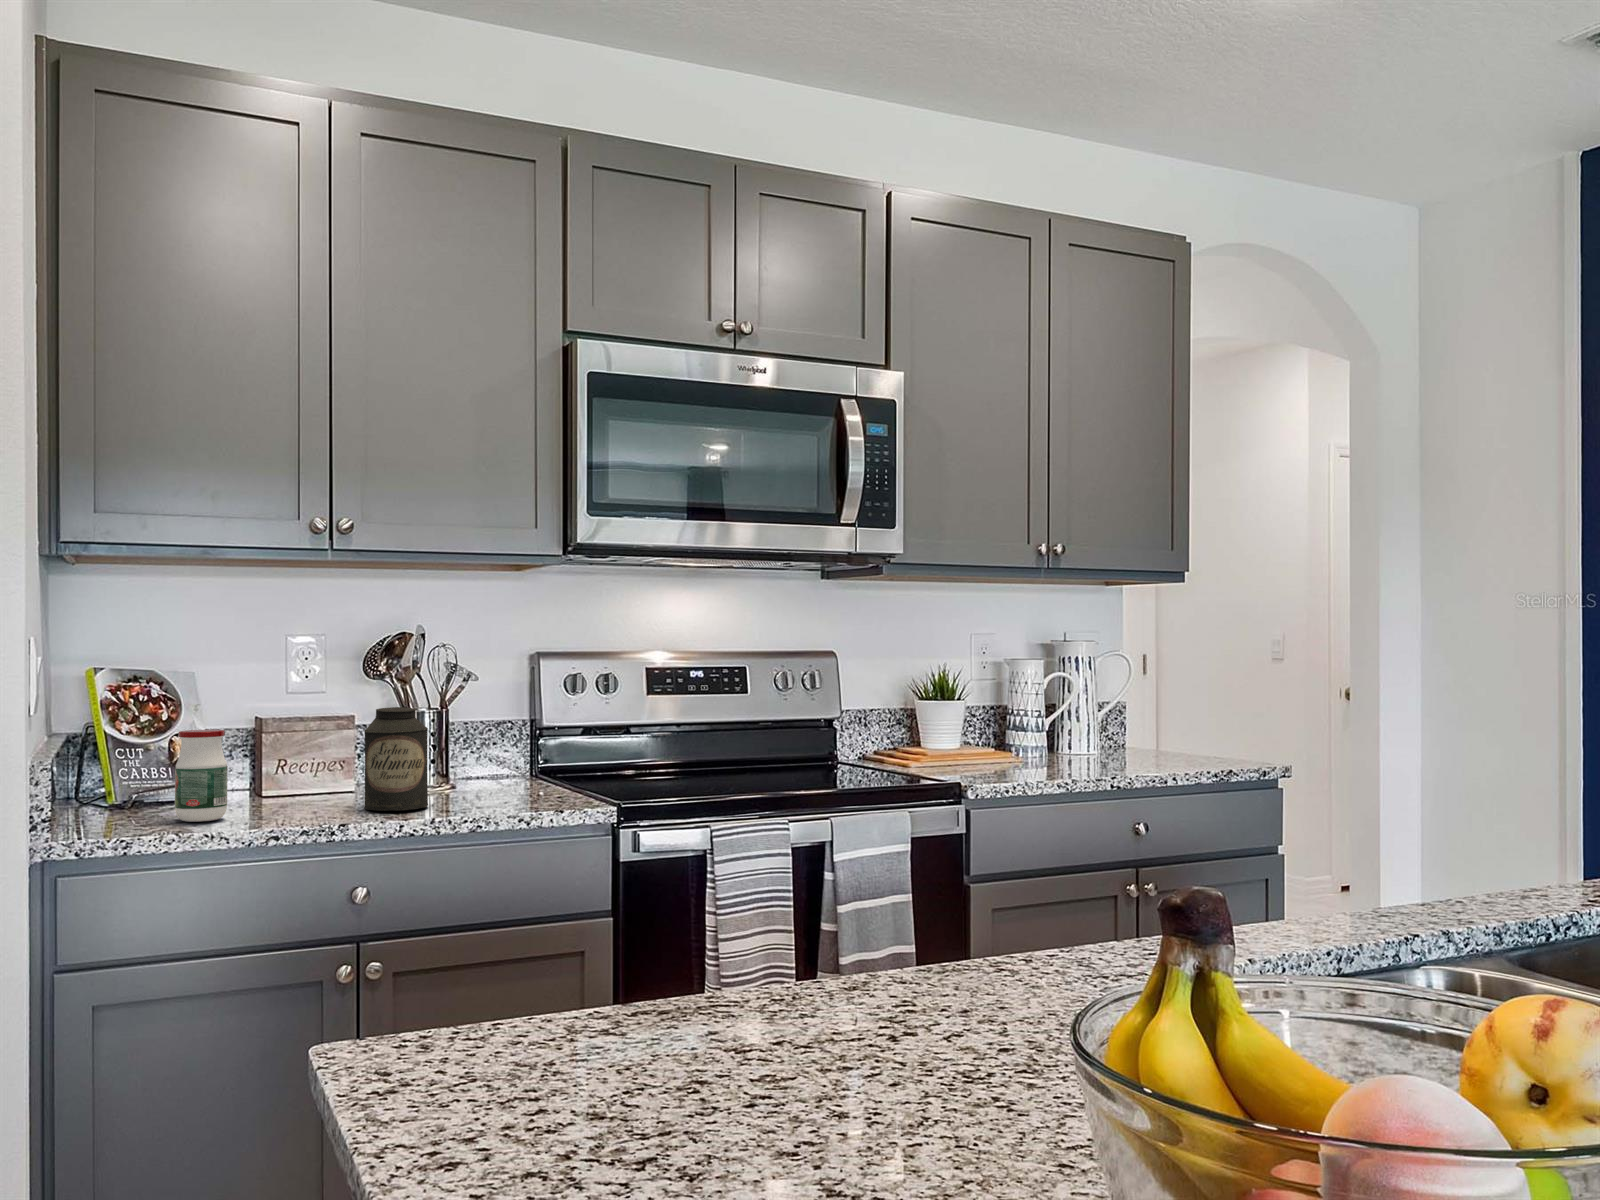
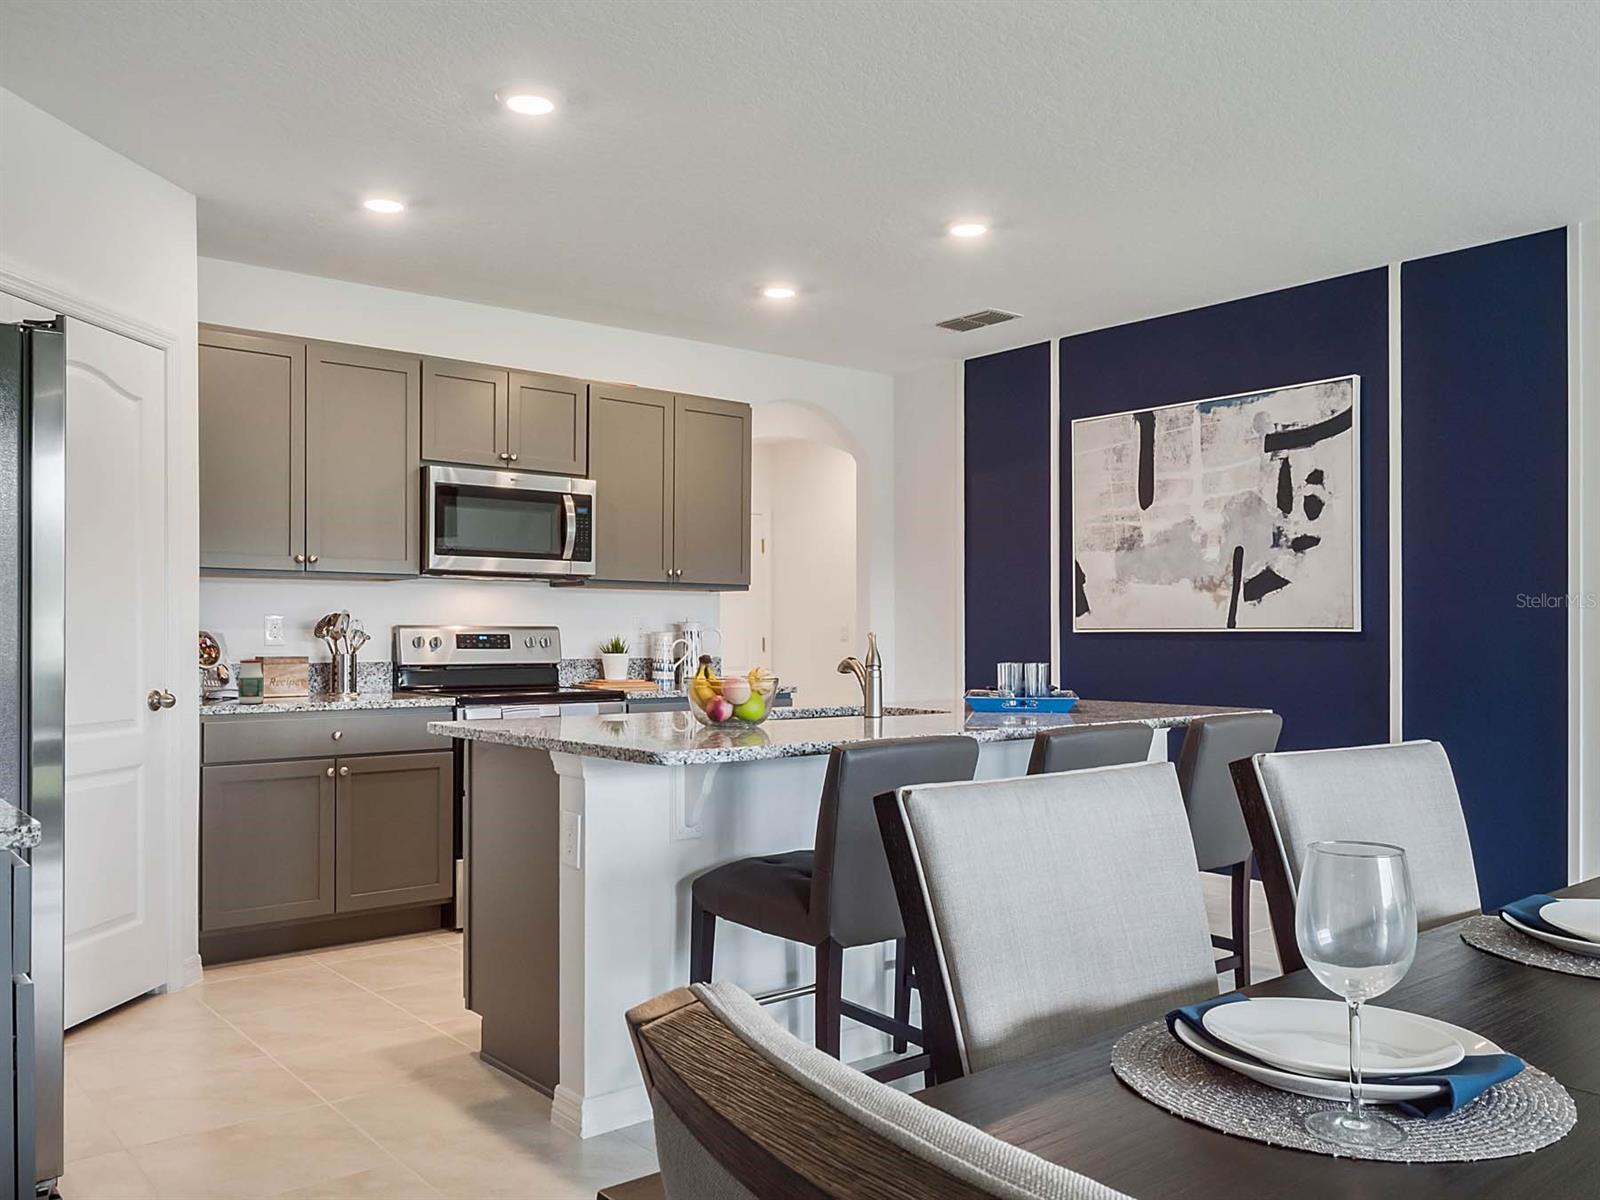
canister: present [364,707,428,811] -> none [325,651,357,700]

